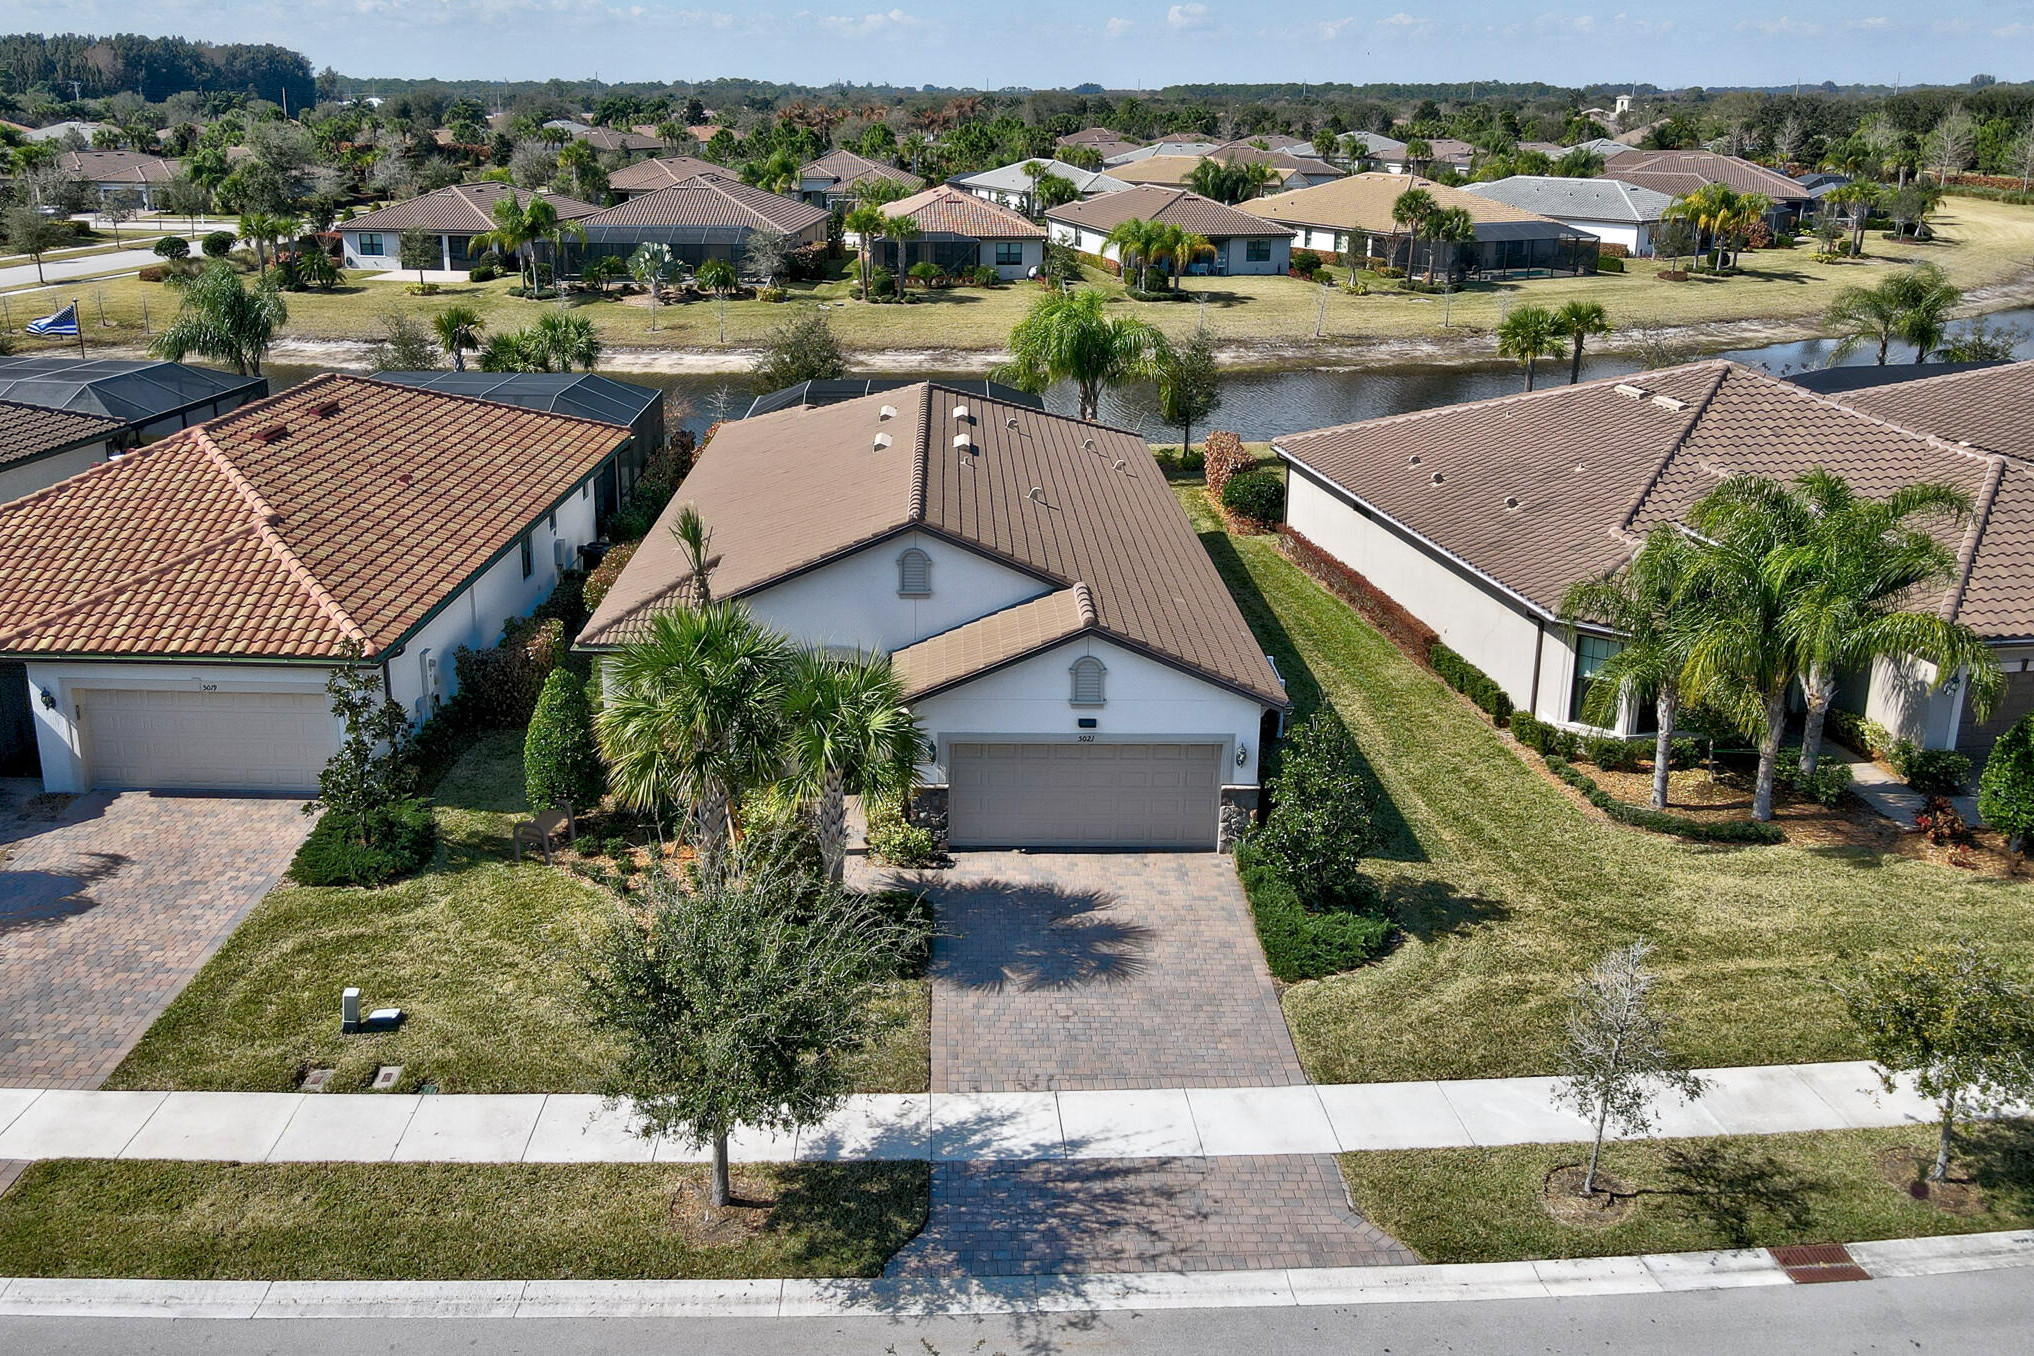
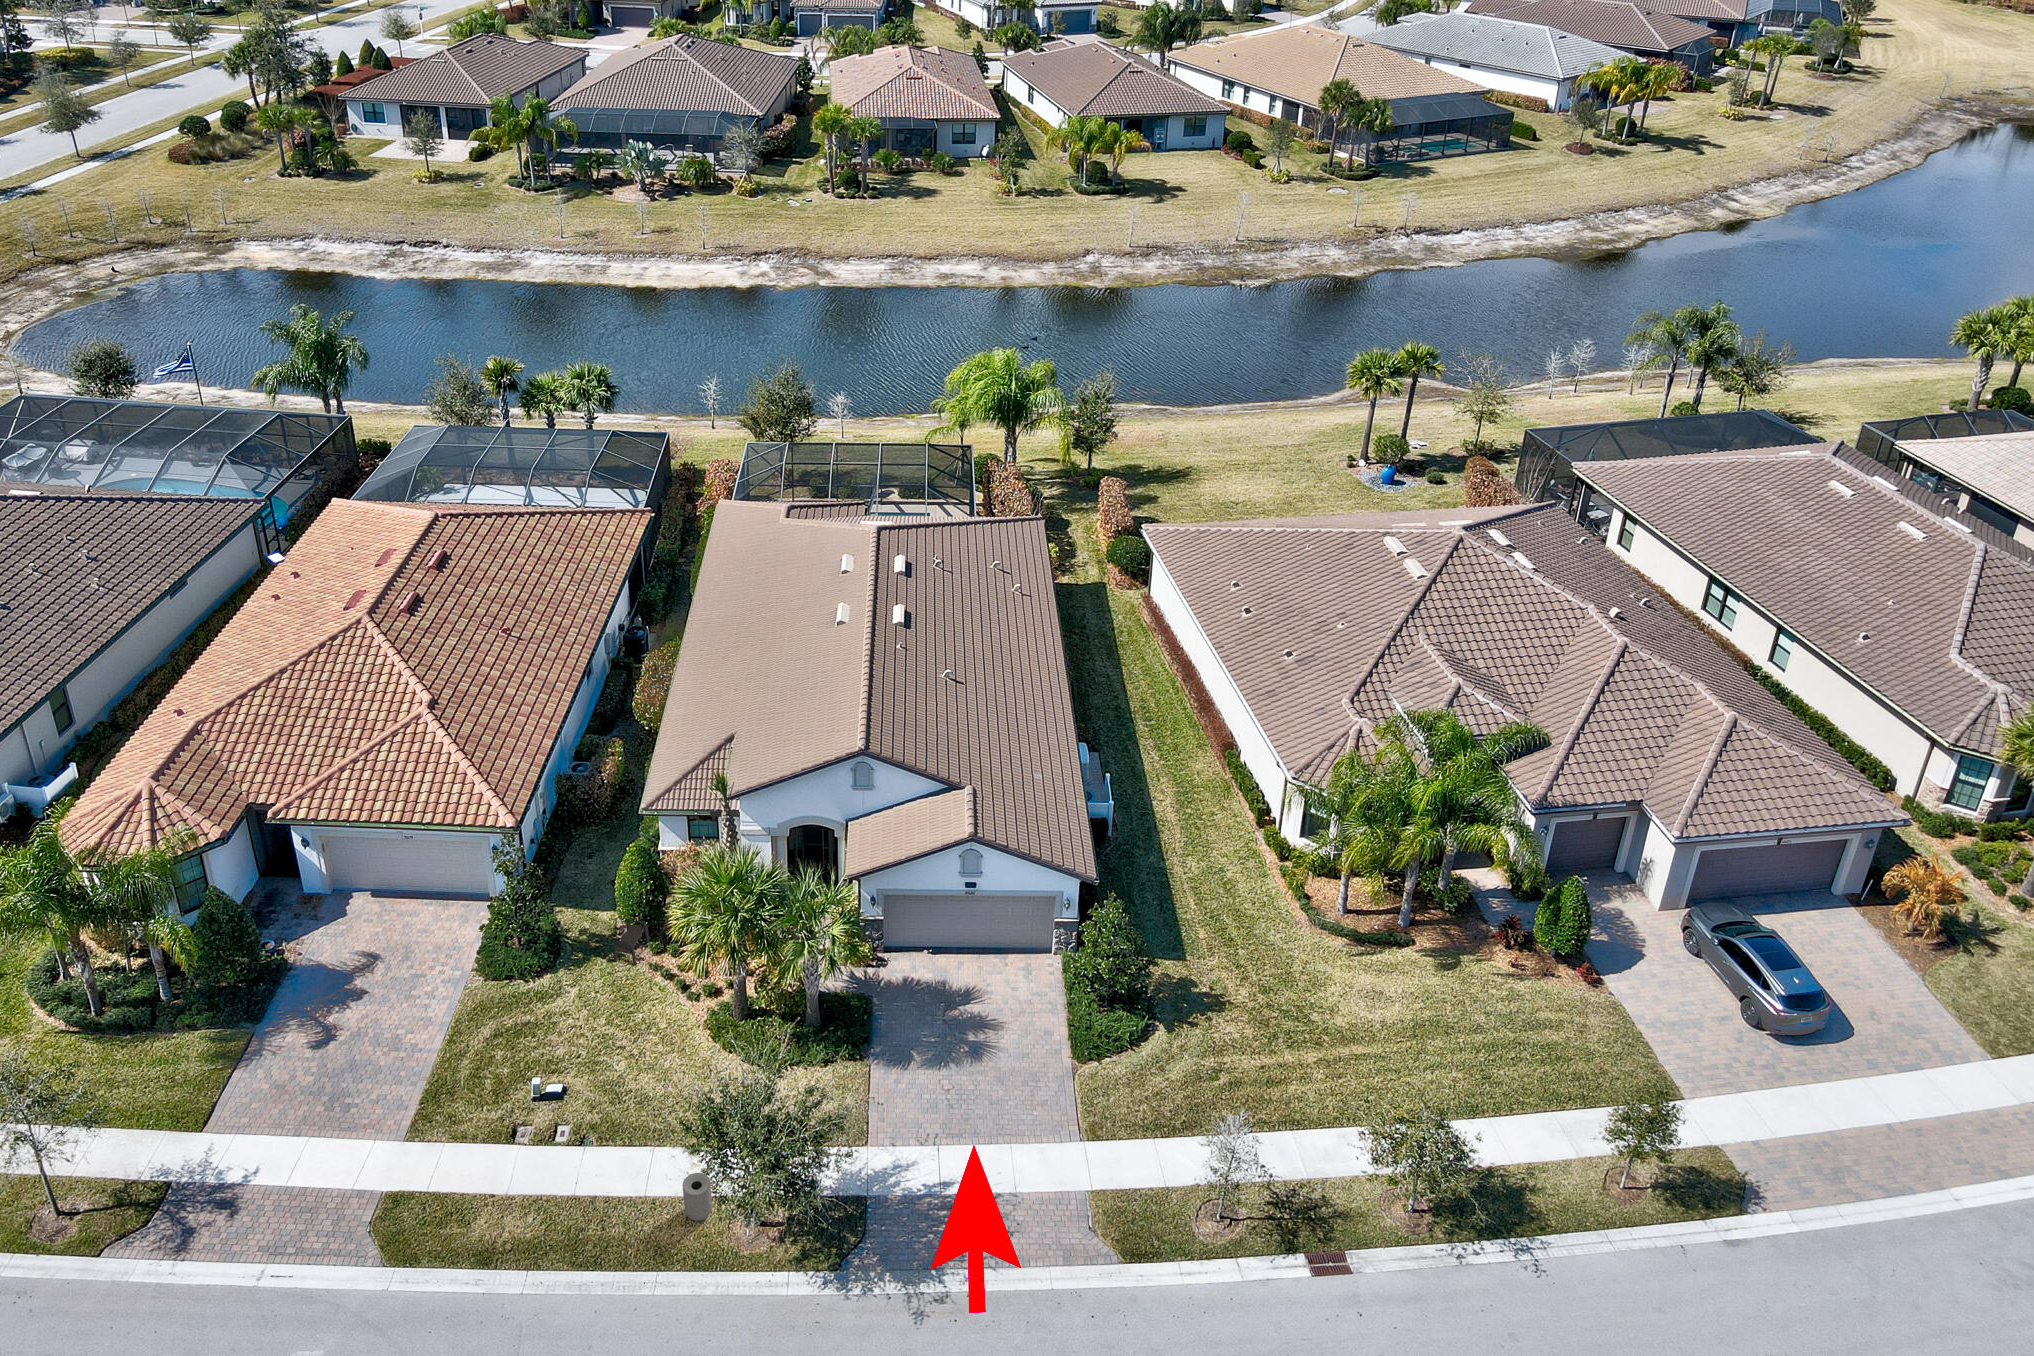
trash can: none [586,1106,642,1199] -> present [683,1173,712,1221]
decorative plant: present [1906,1150,1941,1199] -> none [1382,1197,1412,1225]

